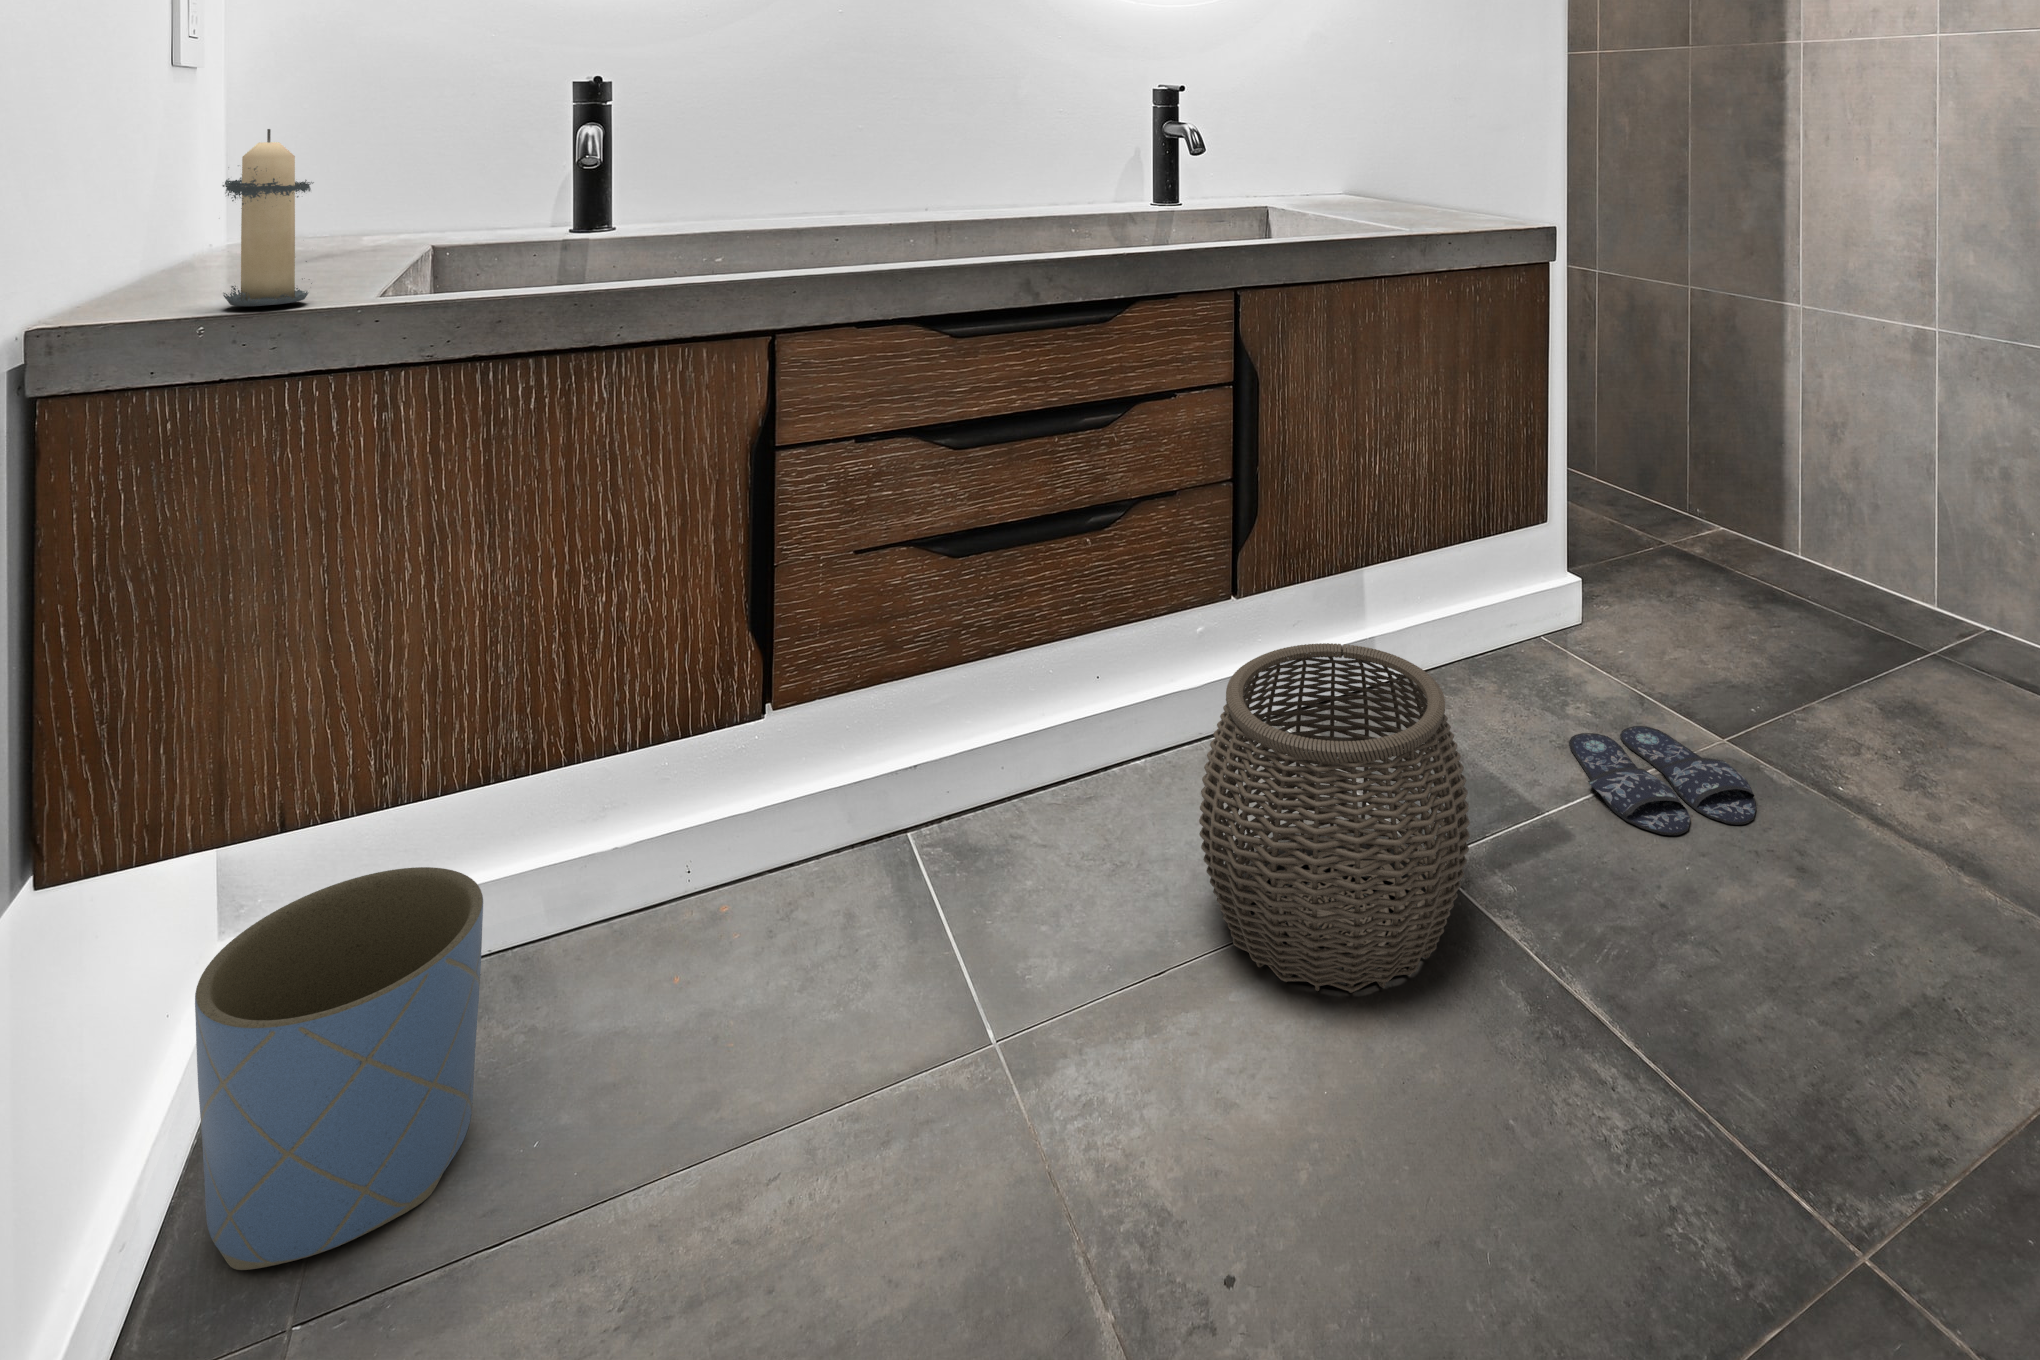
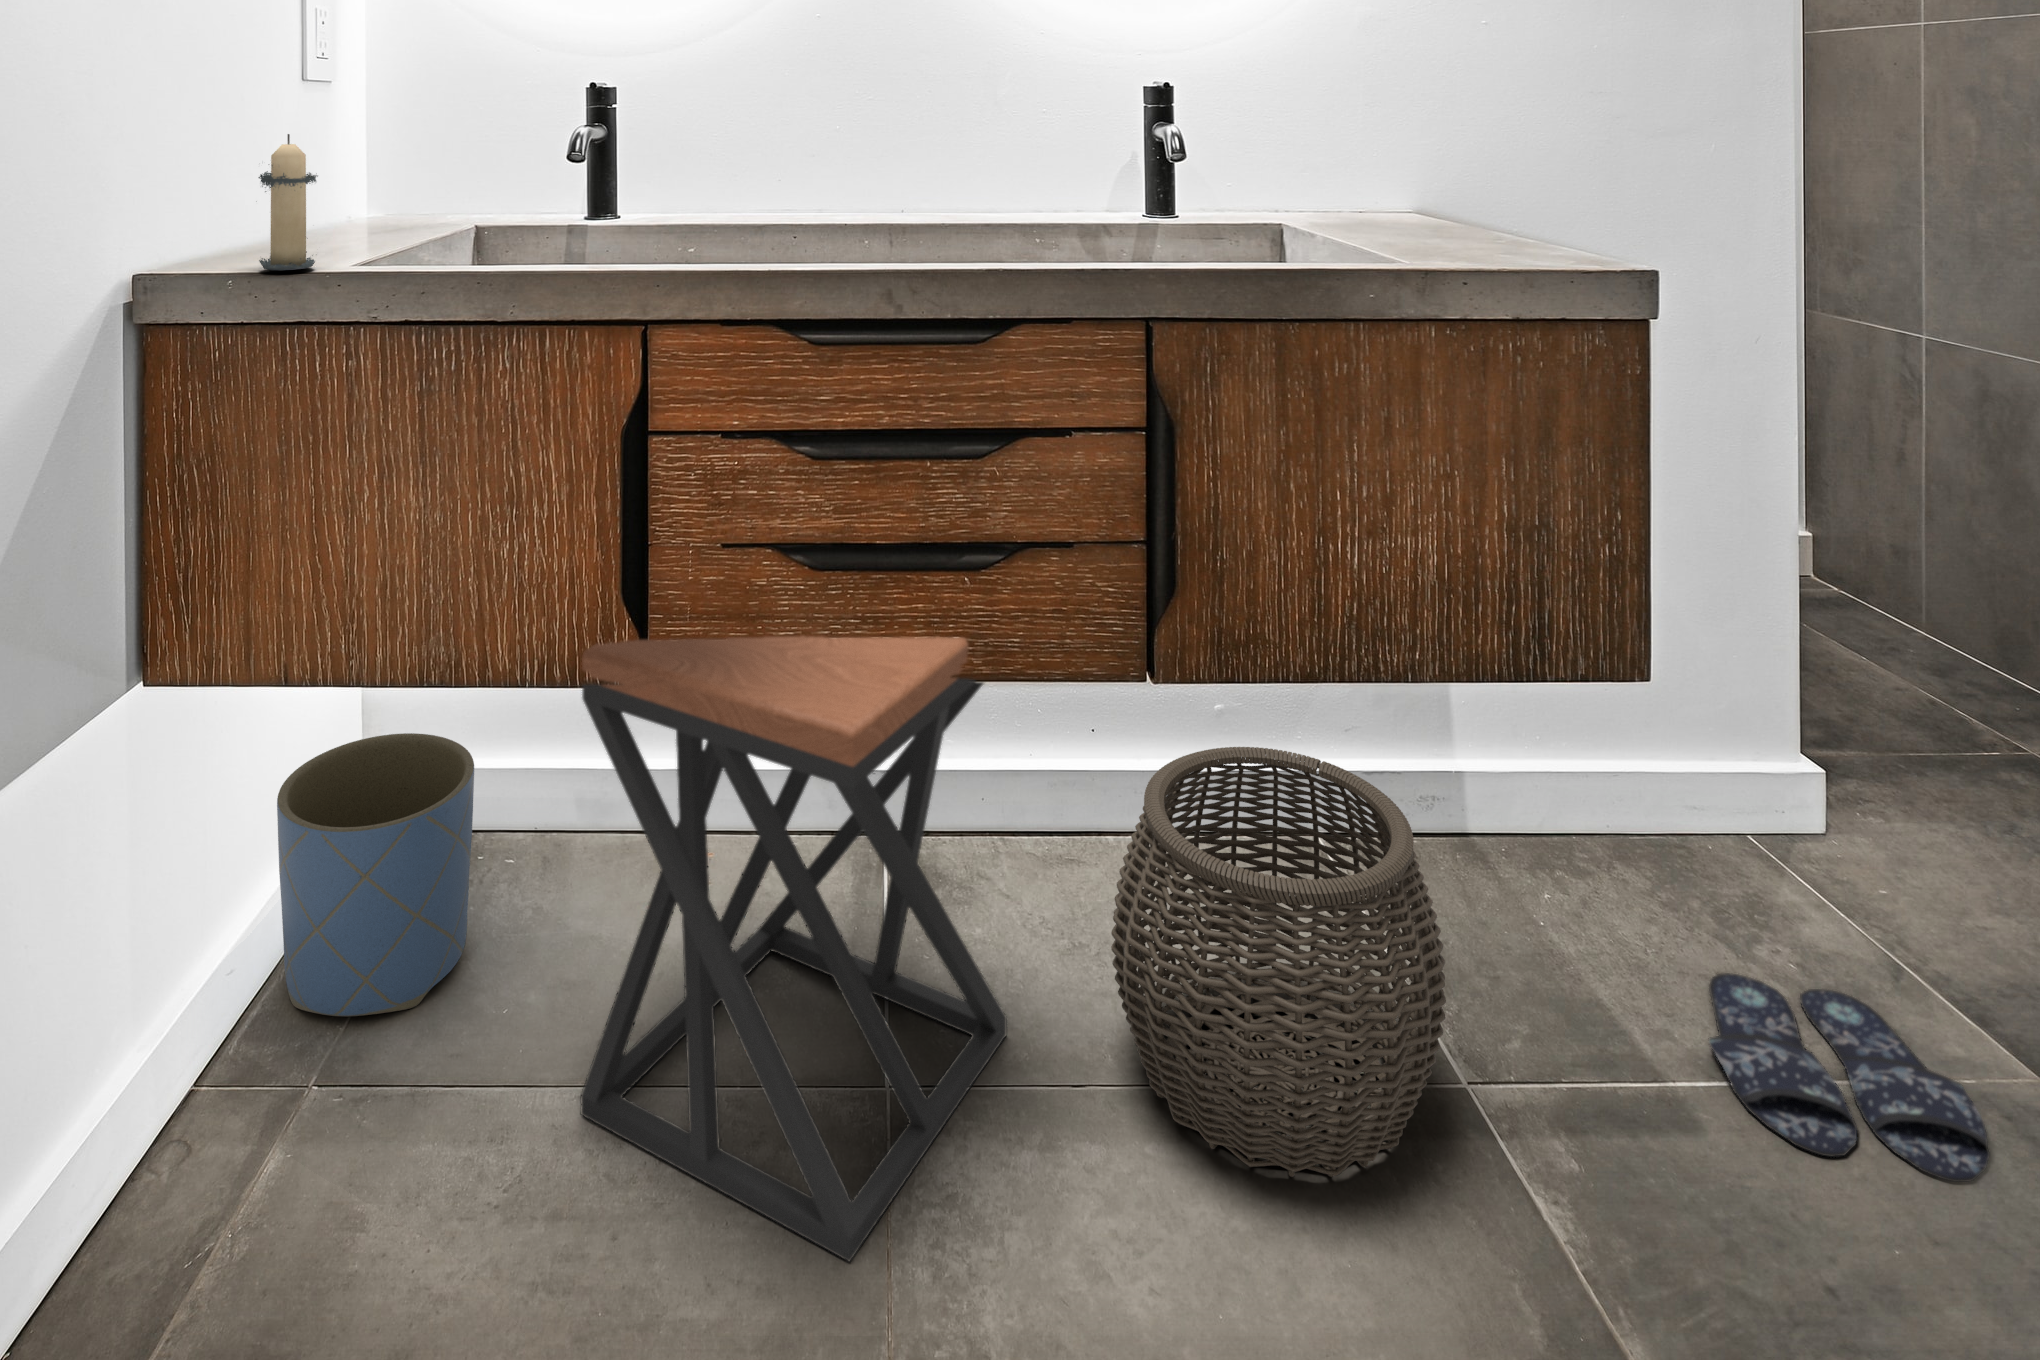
stool: none [711,562,1112,1225] -> present [581,636,1007,1261]

